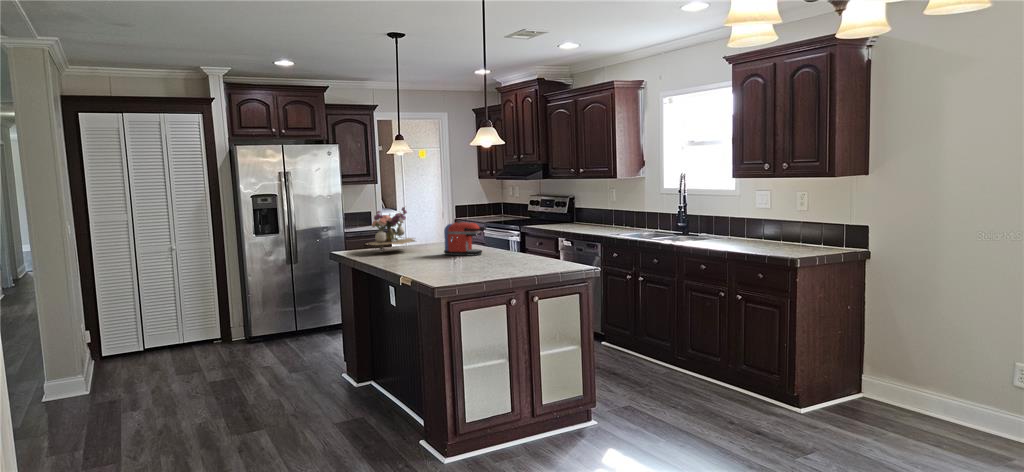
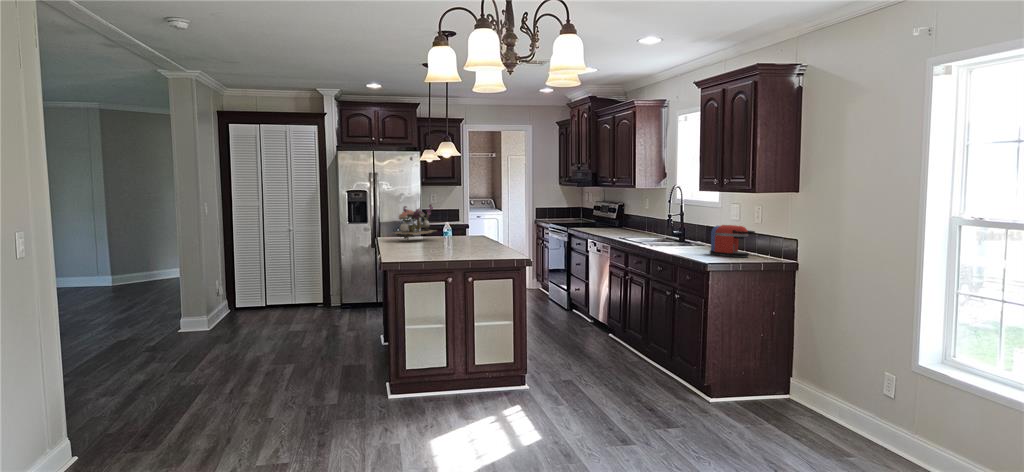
coffee maker: present [444,223,486,256] -> present [710,225,755,257]

